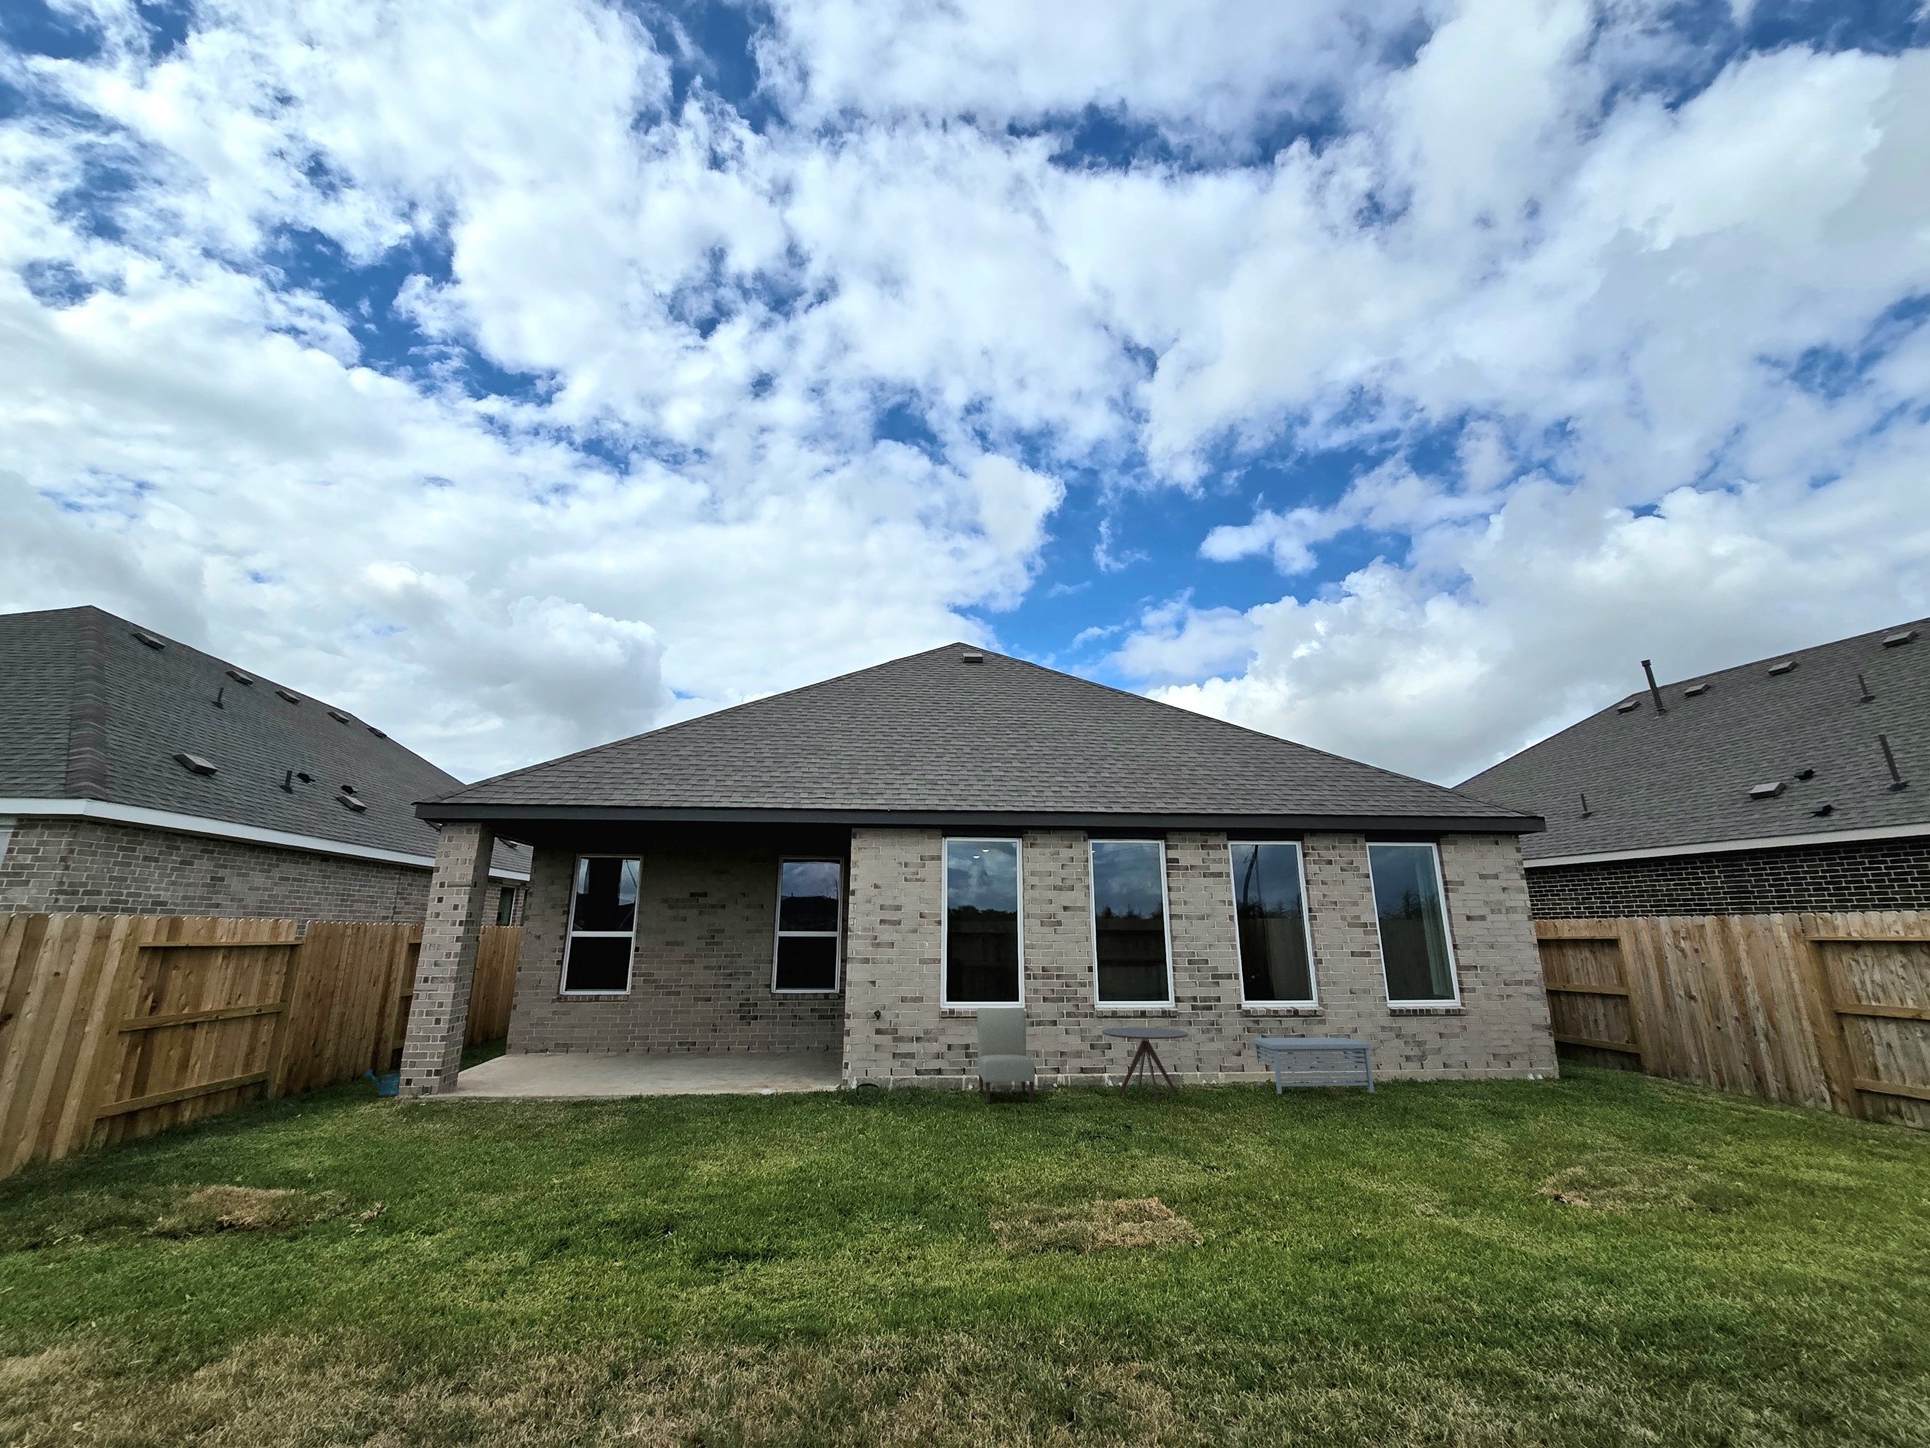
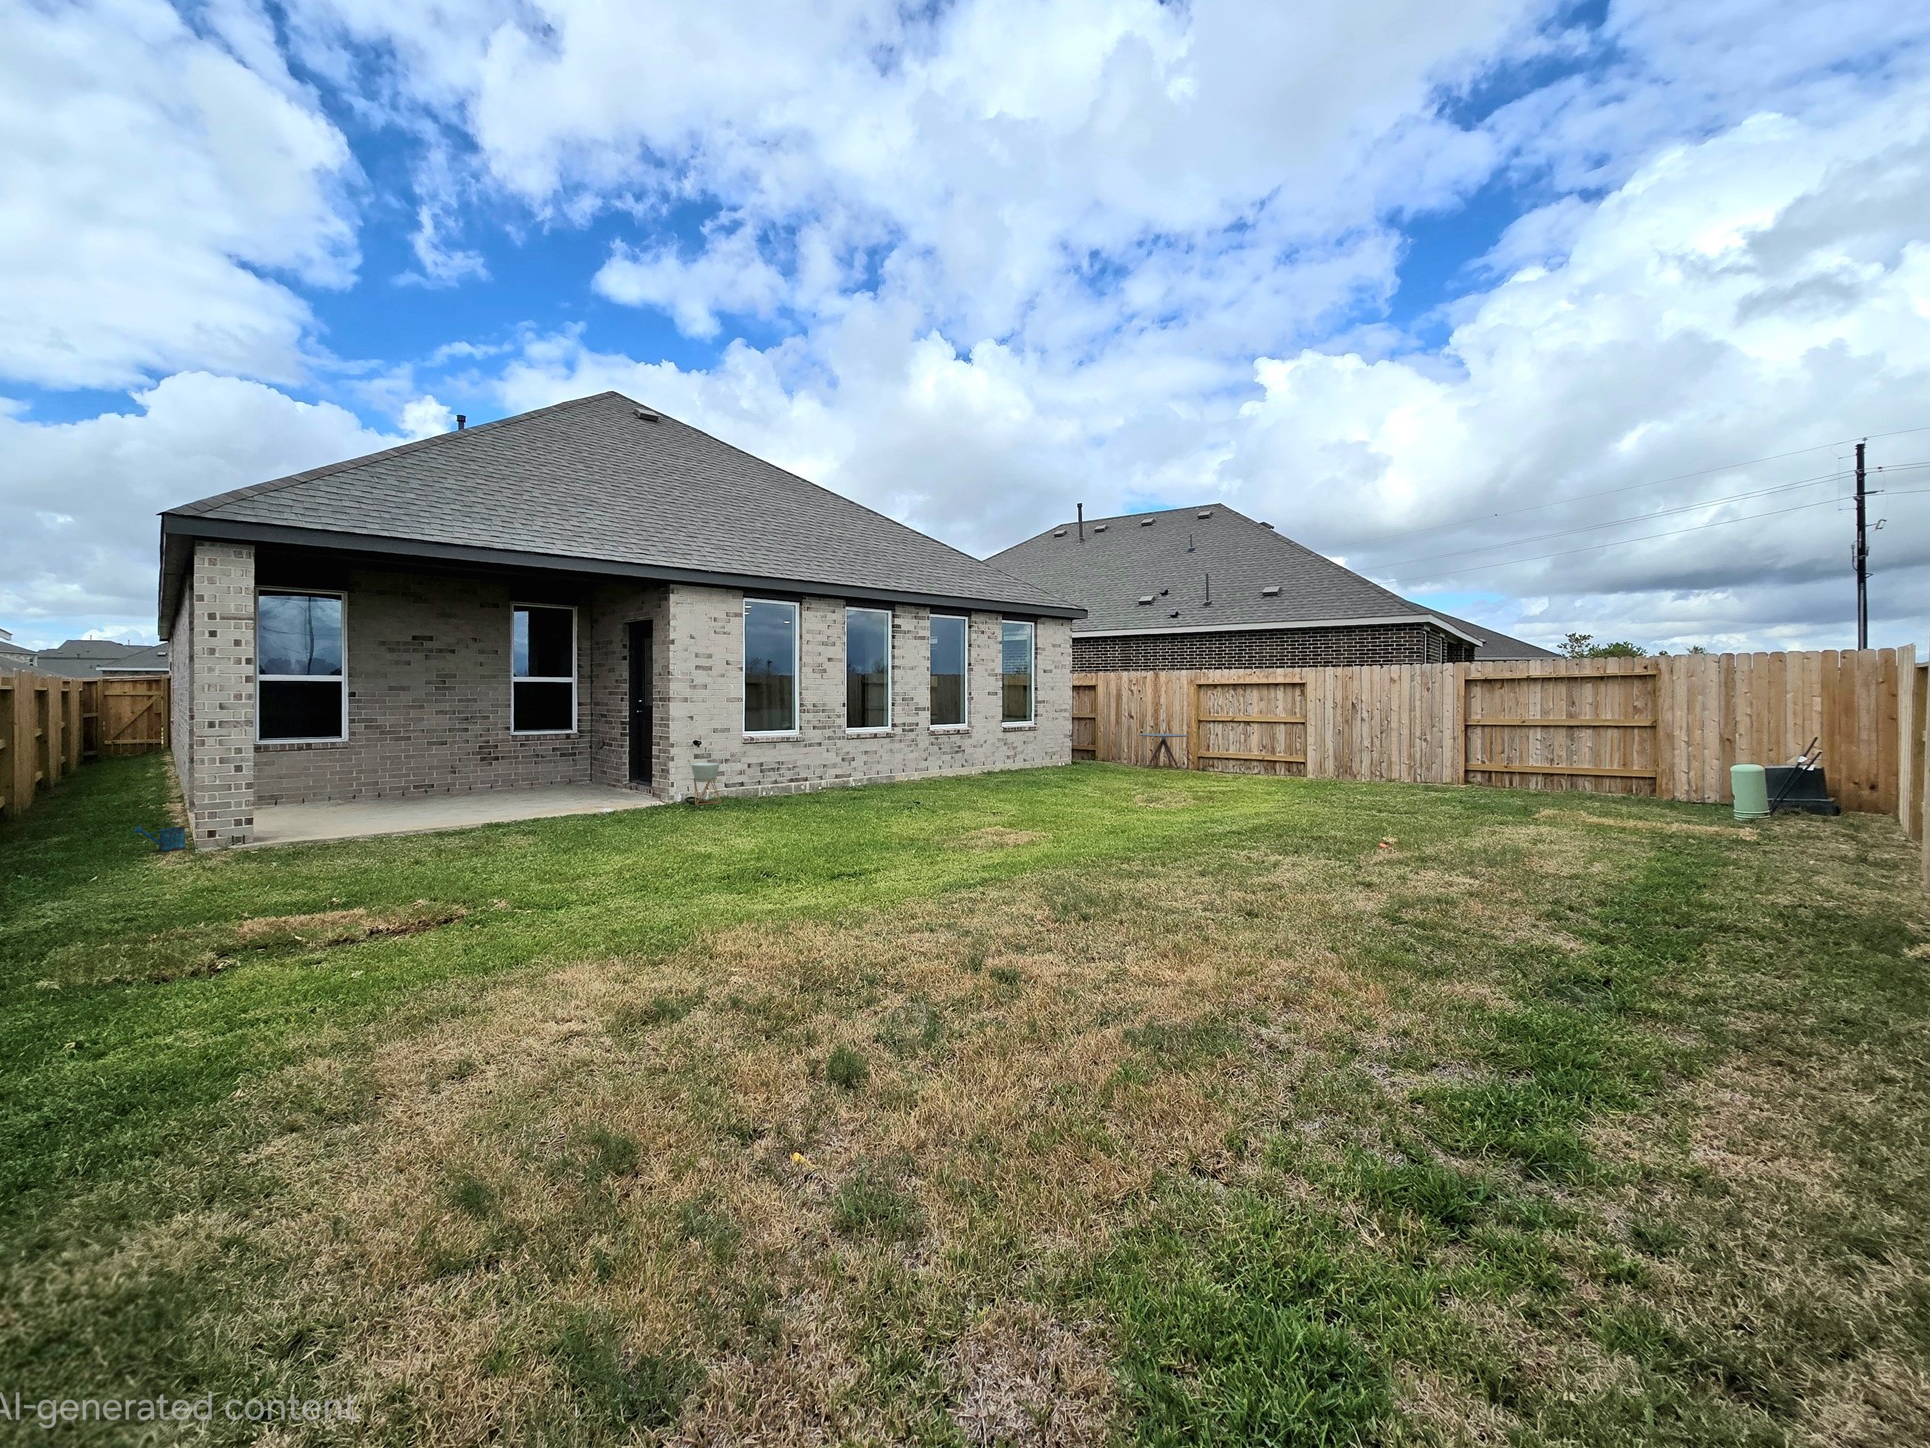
chair: present [977,1008,1035,1104] -> none [773,734,833,799]
round table: present [1102,1027,1188,1101] -> present [1139,733,1188,769]
storage bench: present [1251,1037,1374,1094] -> none [932,746,1003,780]
planter: none [855,1041,891,1098] -> present [691,763,721,805]

